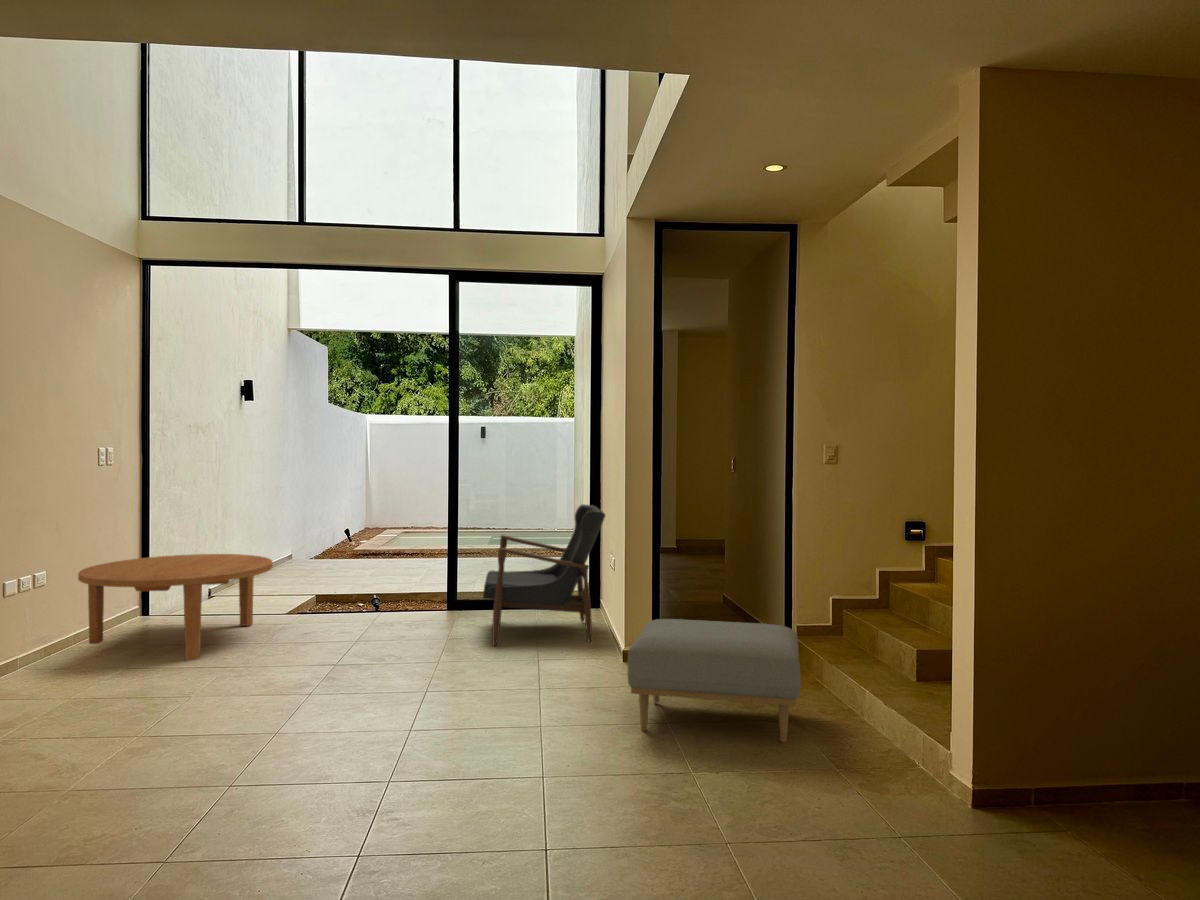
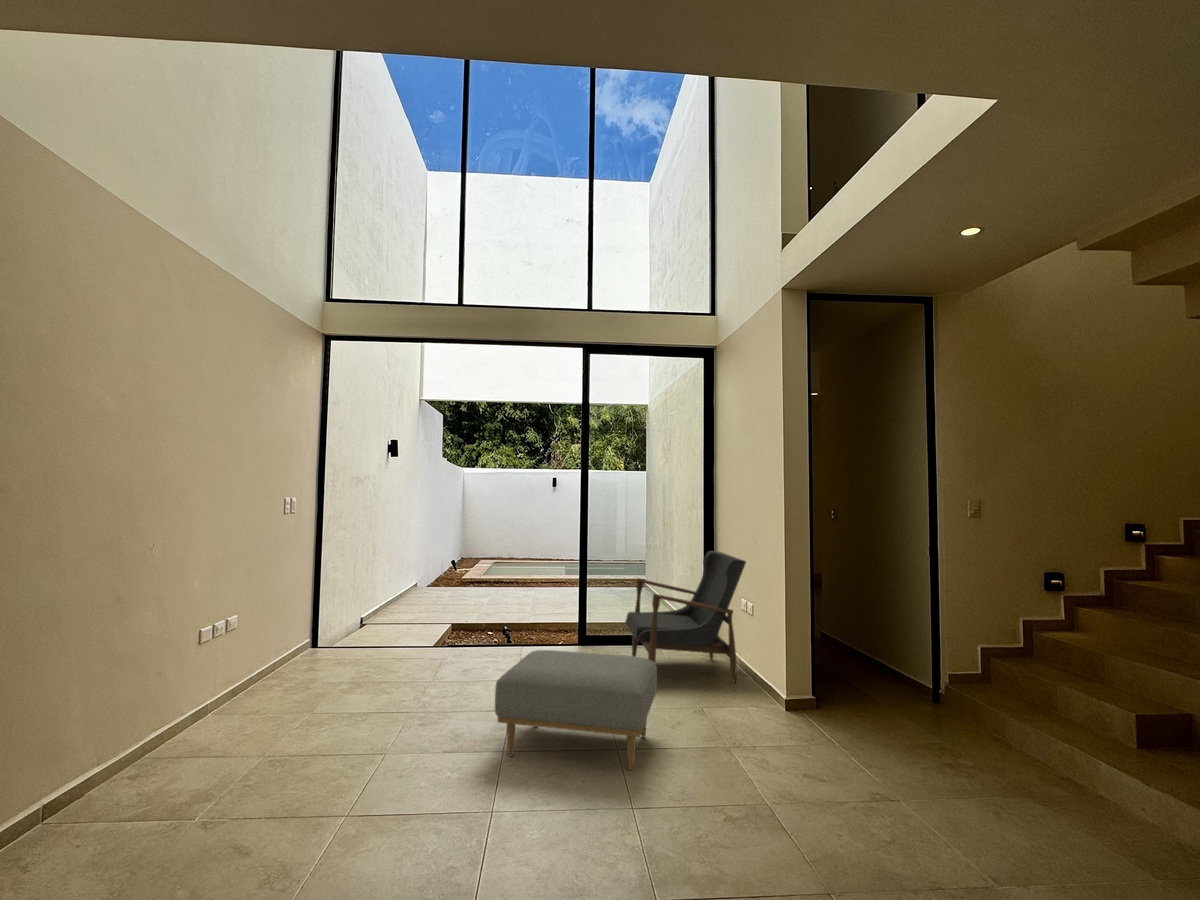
coffee table: present [78,554,273,661] -> none [265,595,438,705]
ottoman: present [628,619,801,742] -> present [495,650,657,770]

